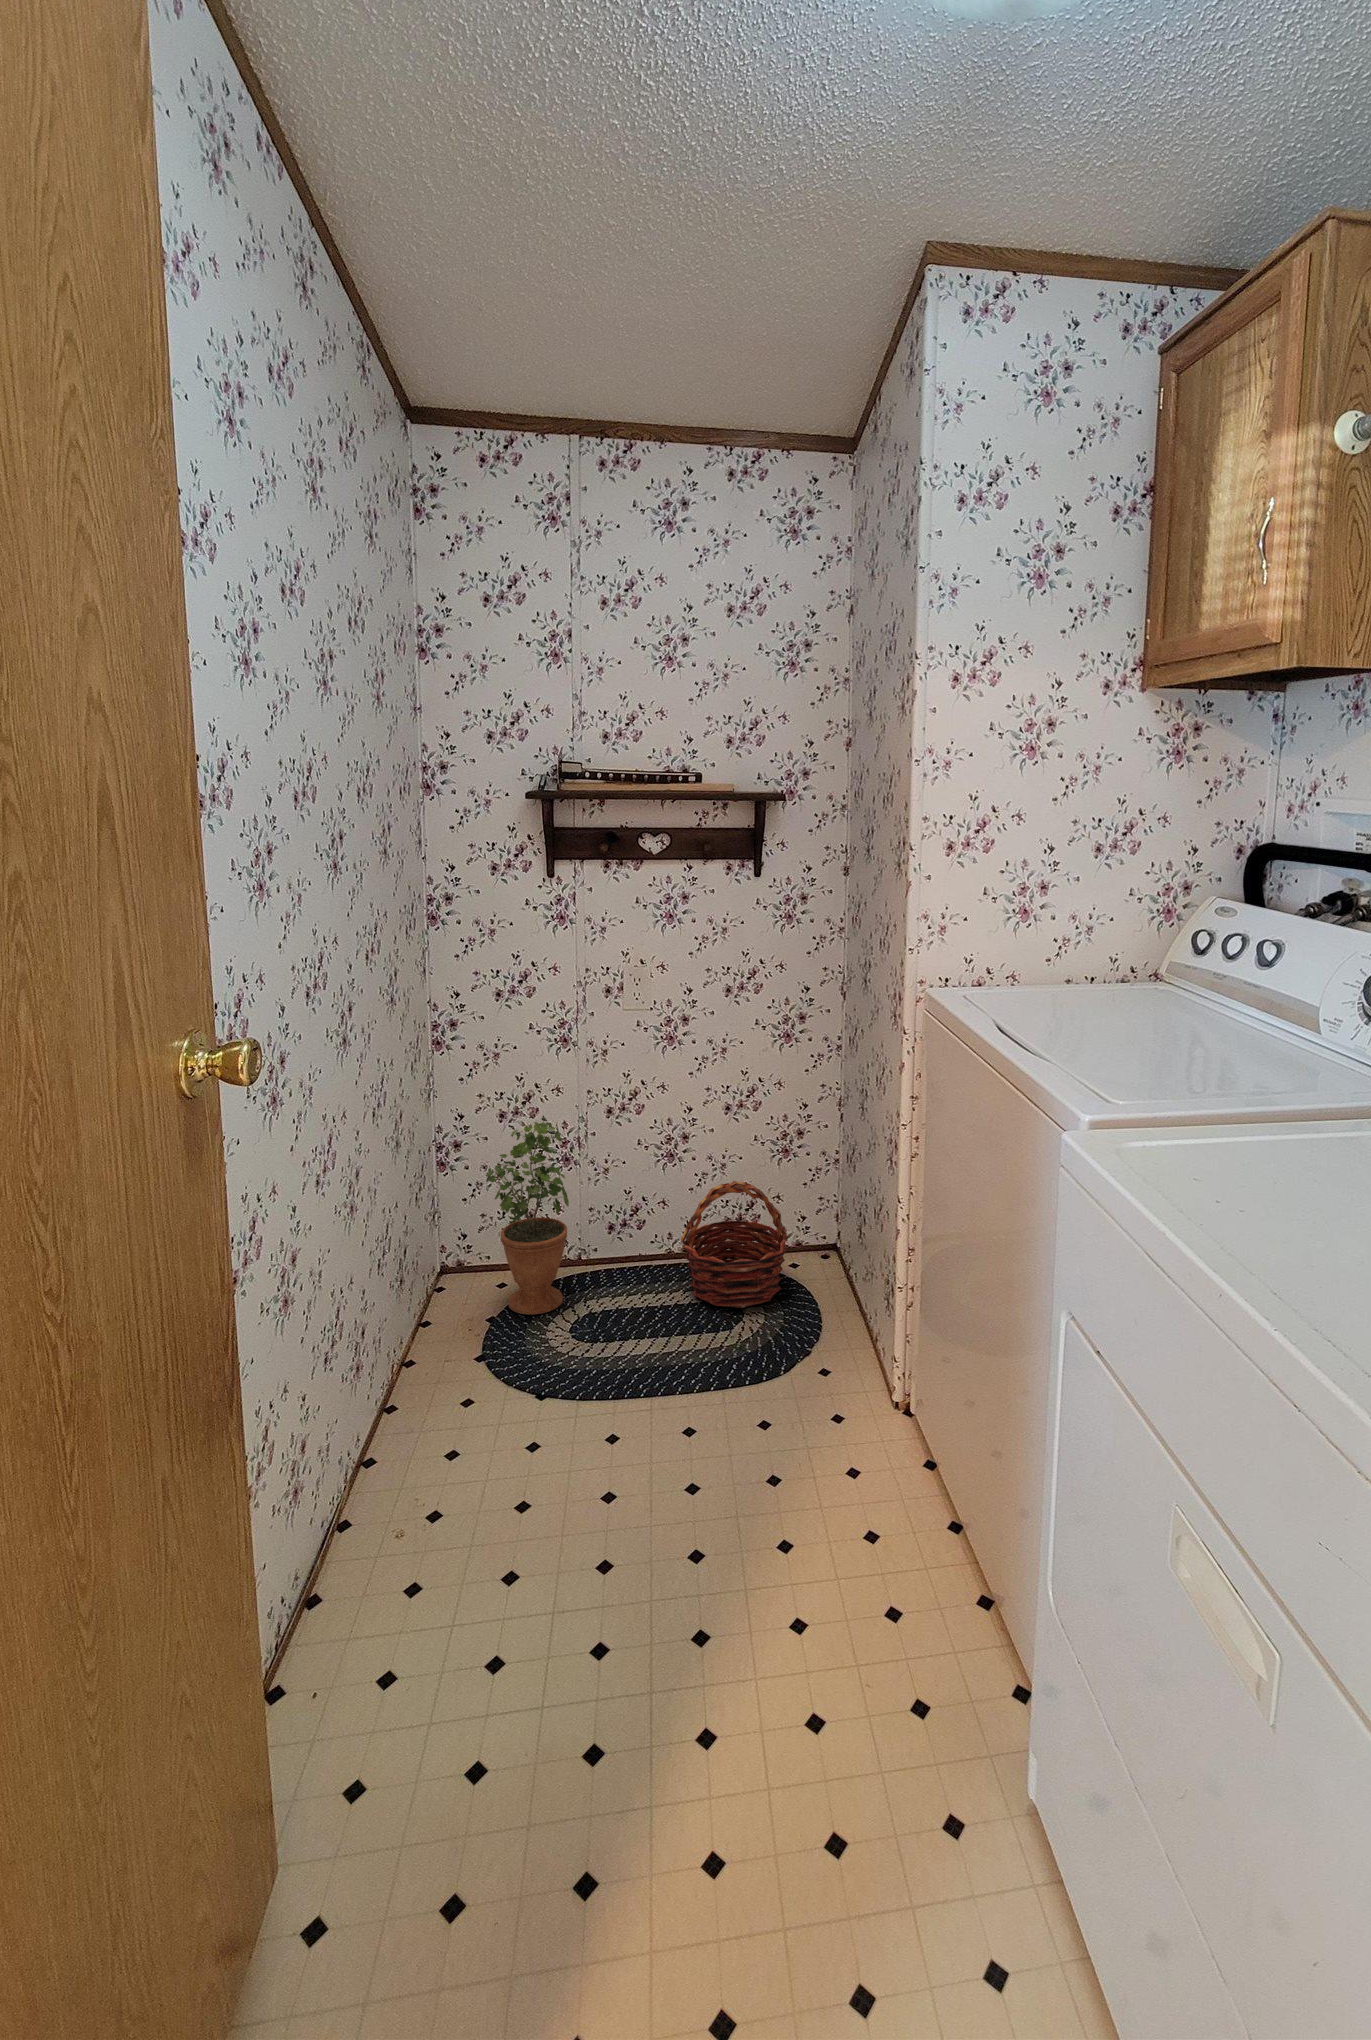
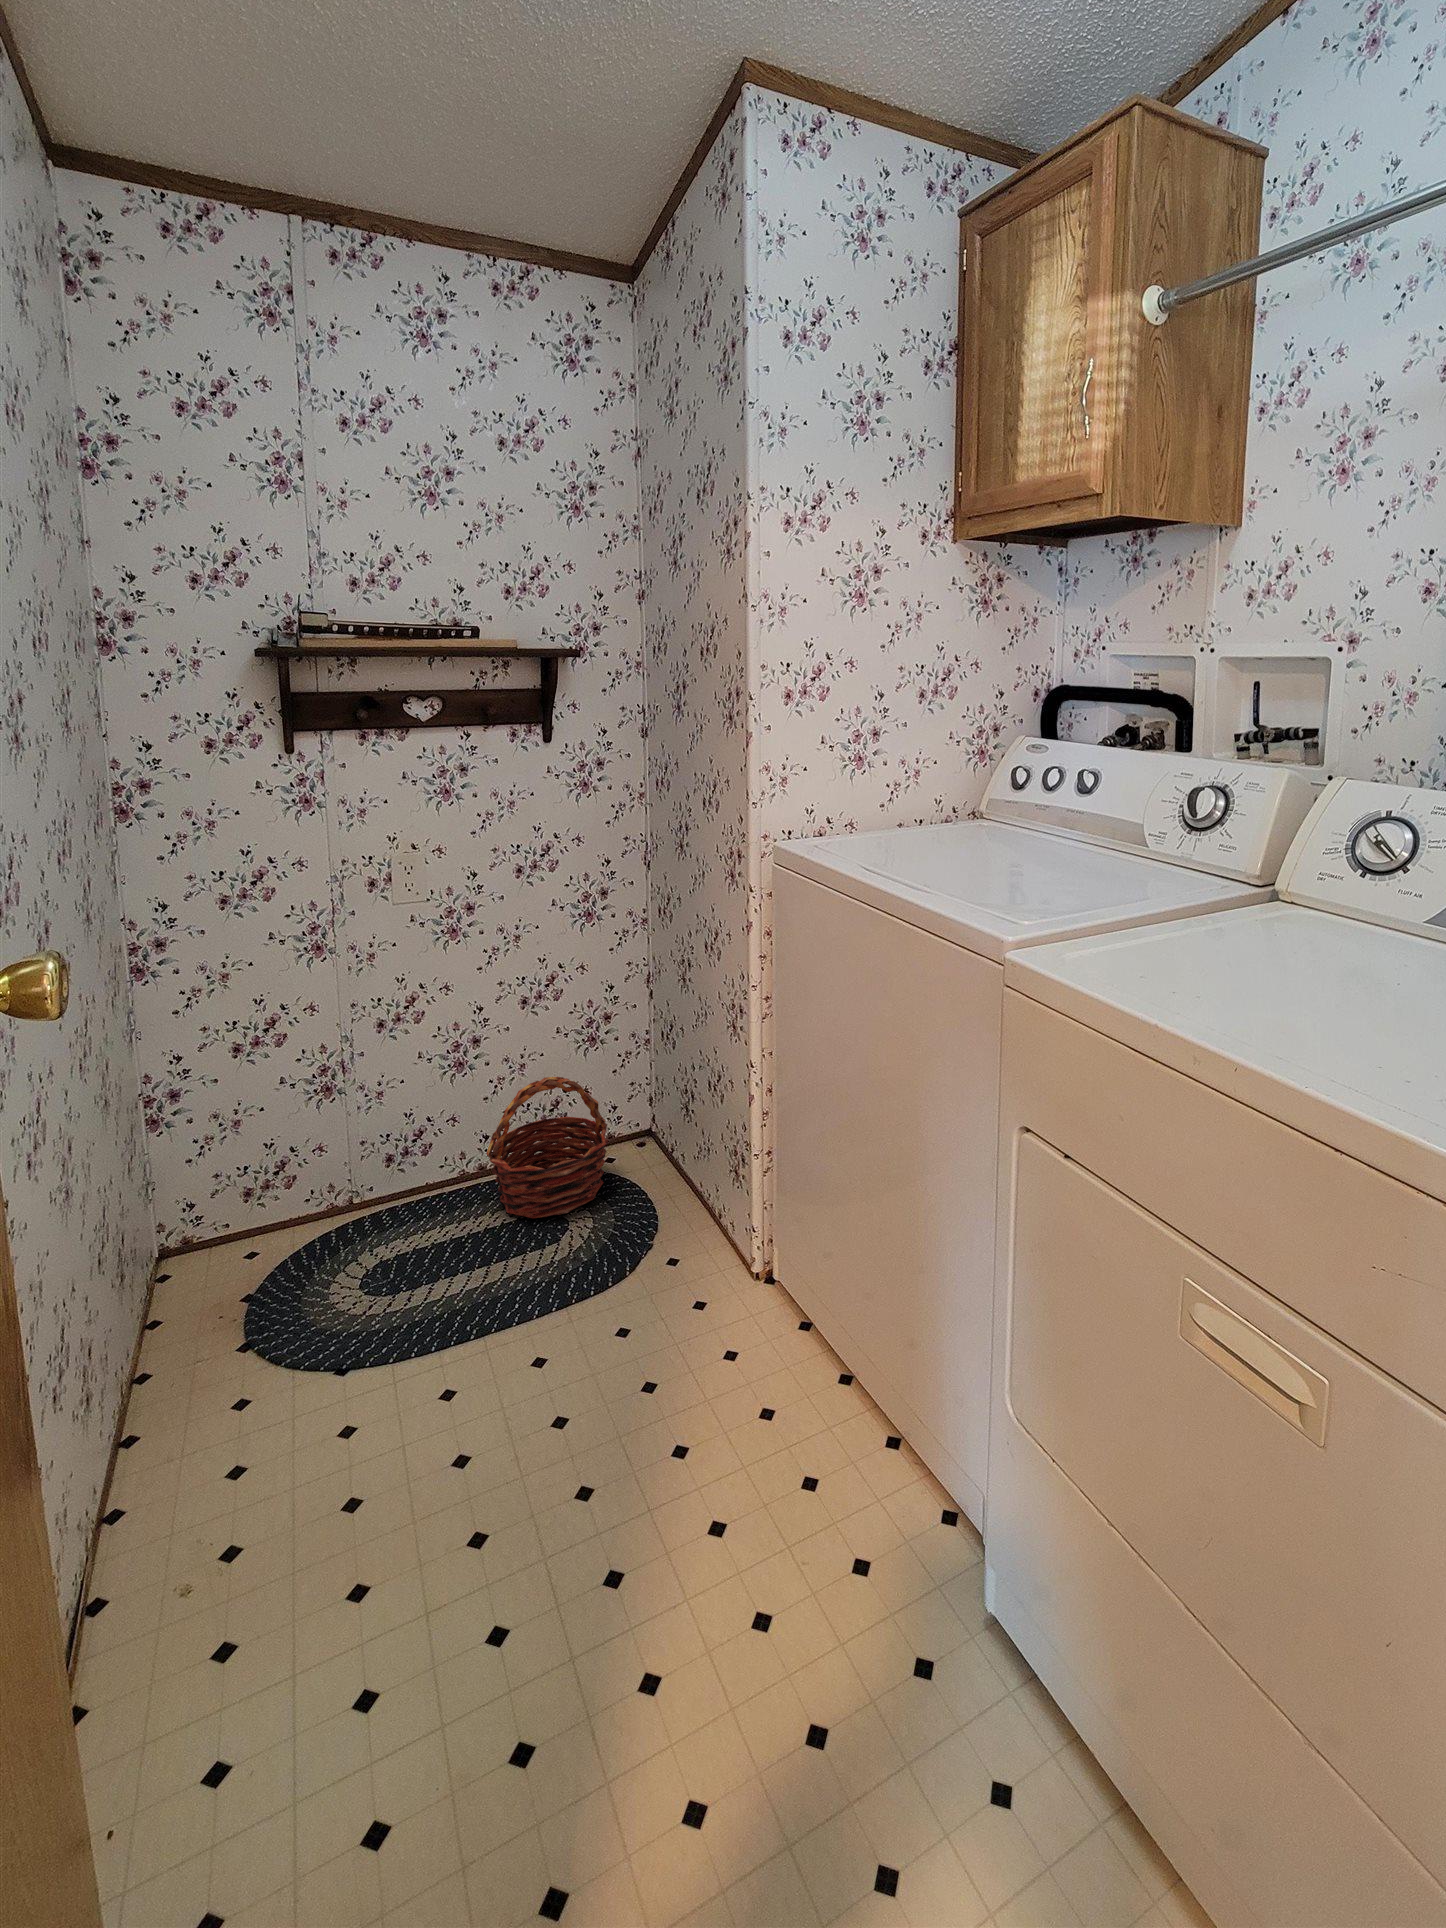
potted plant: present [486,1112,569,1314] -> none [223,1038,343,1287]

